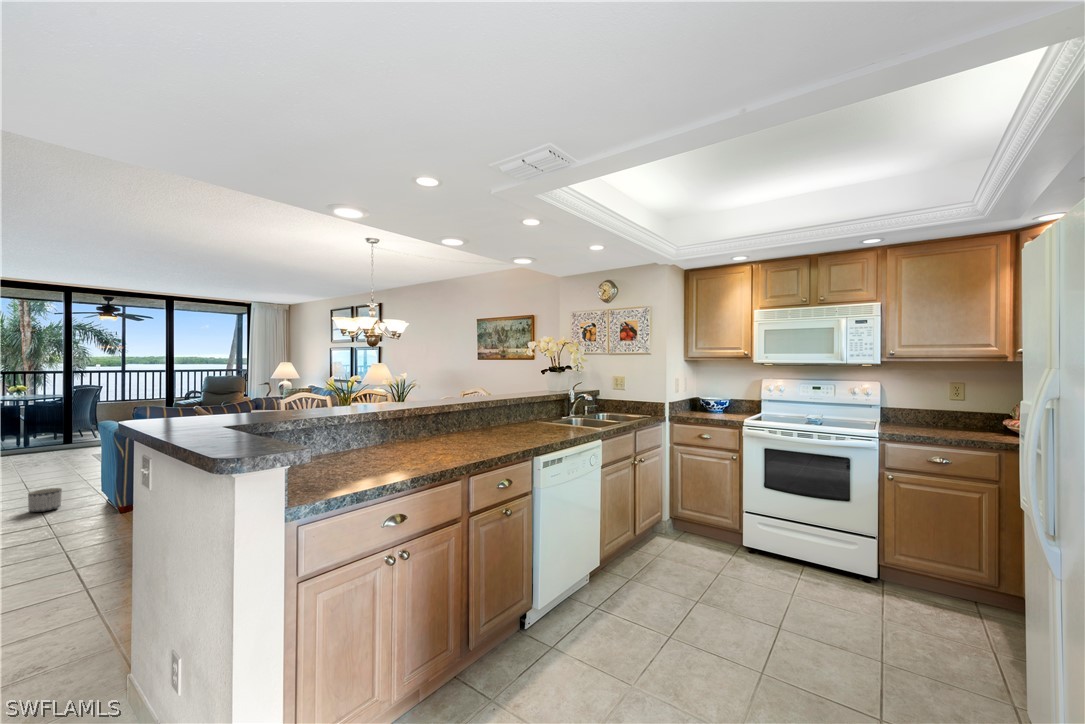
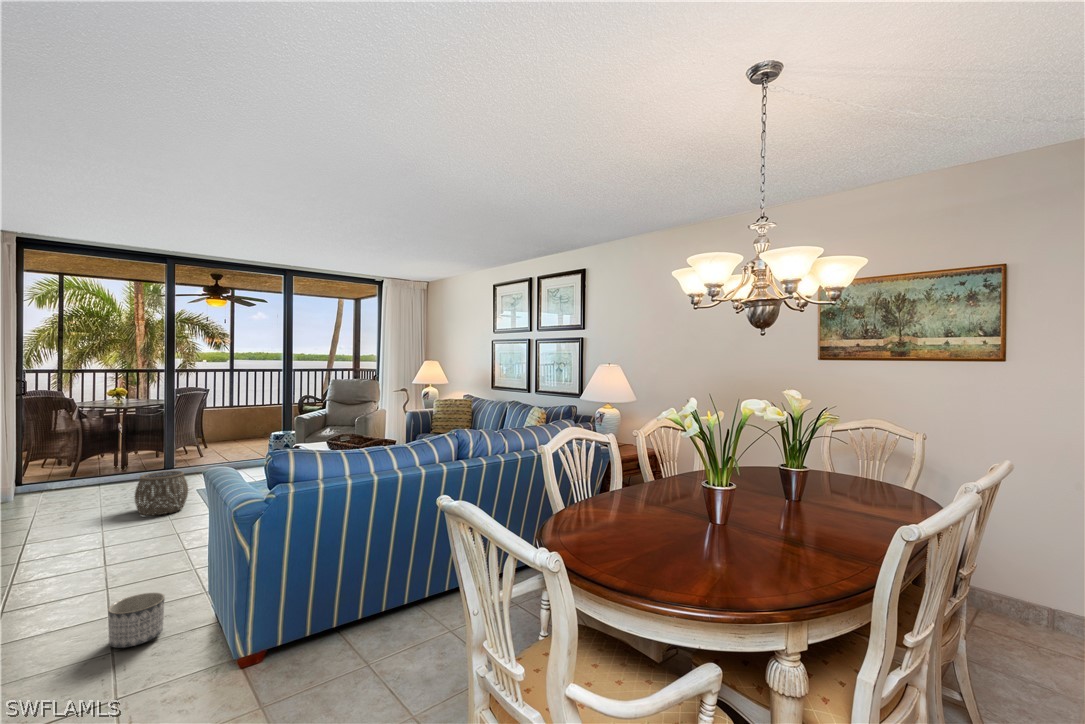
woven basket: none [40,439,83,468] -> present [134,471,188,516]

